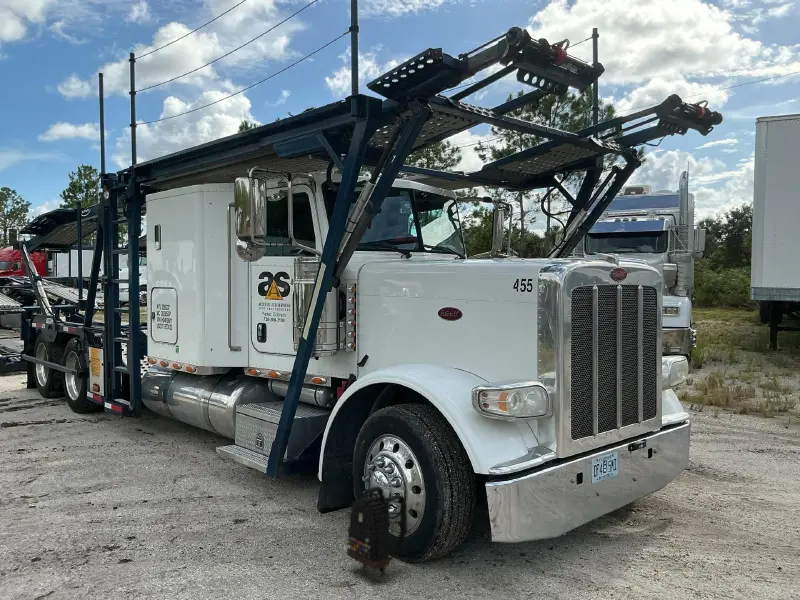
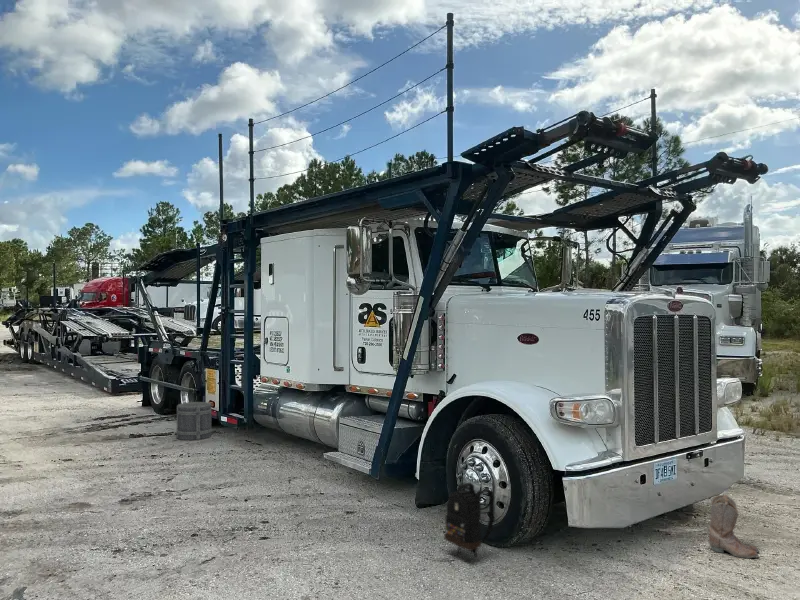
bucket: none [52,386,95,430] -> present [177,402,212,440]
boots: none [652,491,706,565] -> present [709,495,759,558]

